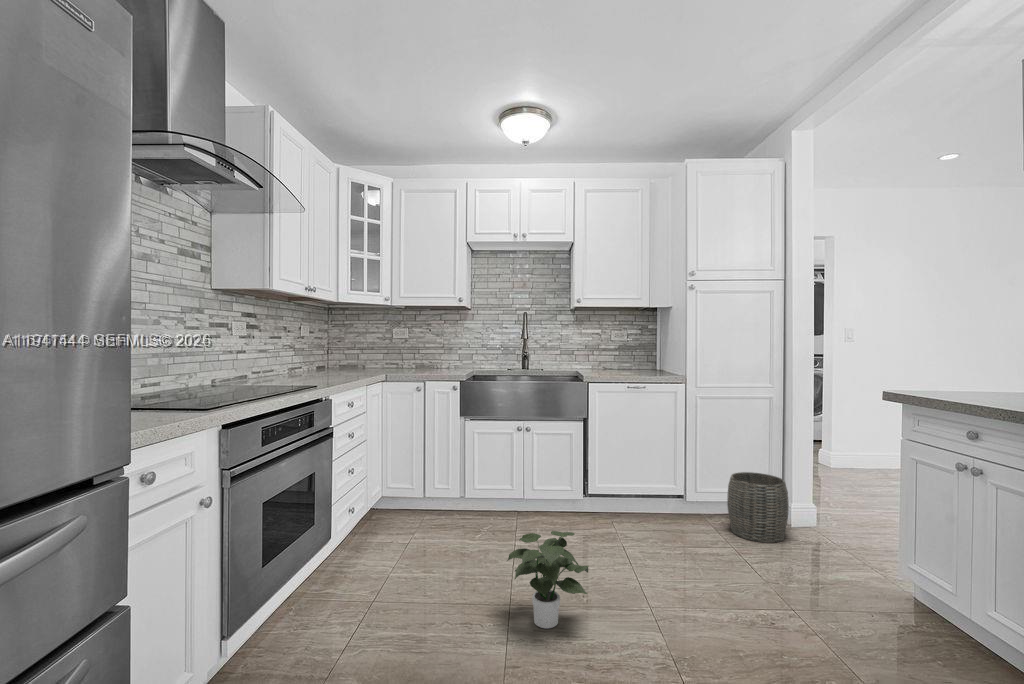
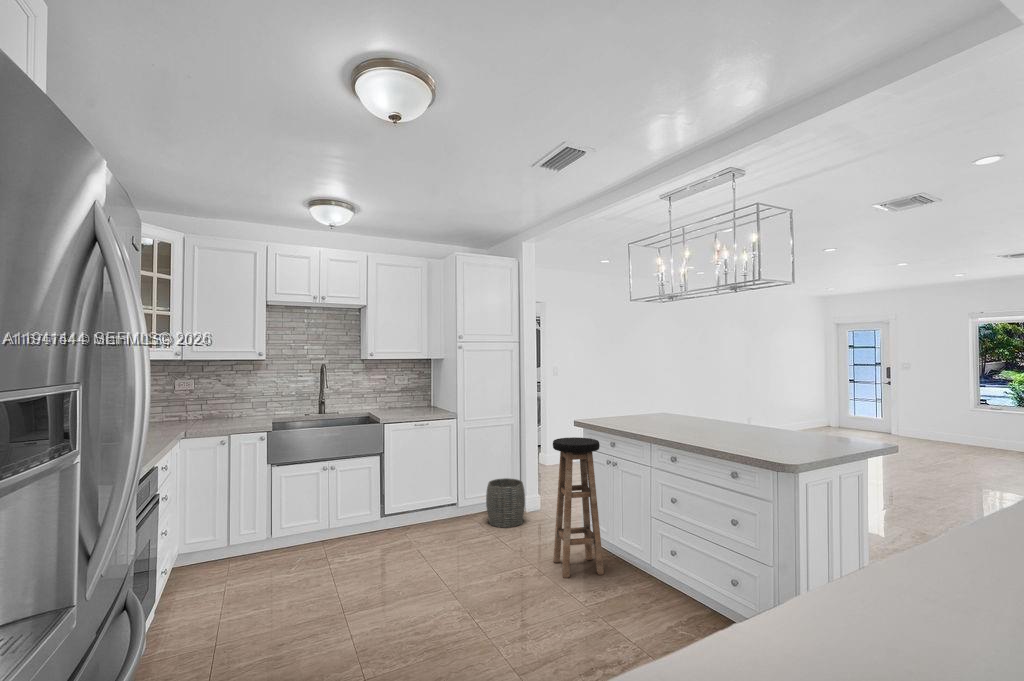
bar stool: none [833,418,937,659] -> present [553,437,604,578]
potted plant: present [507,531,589,629] -> none [339,544,406,622]

